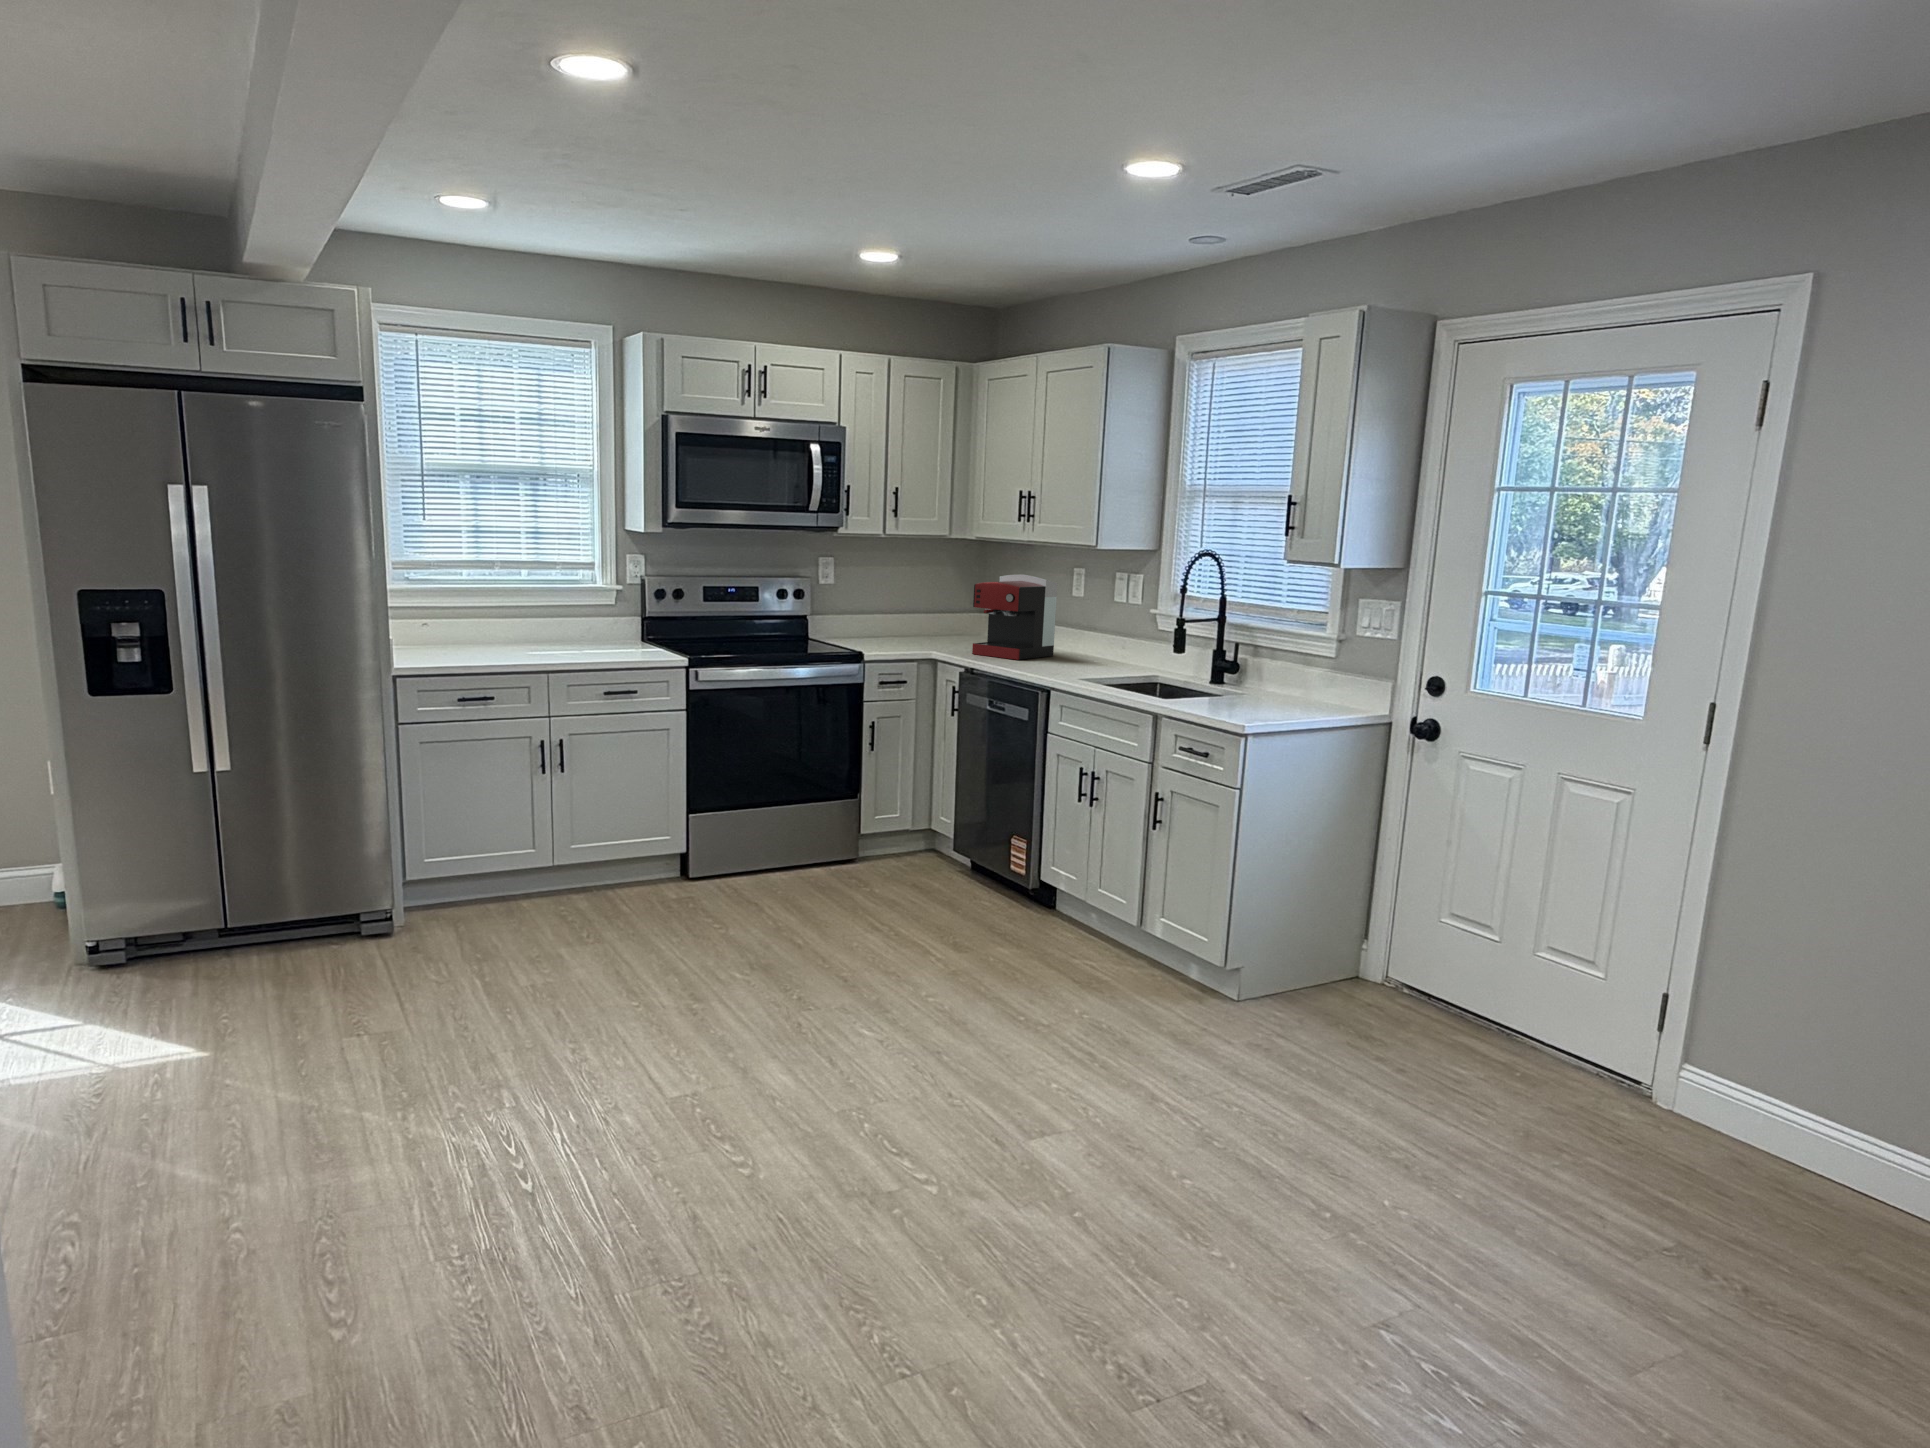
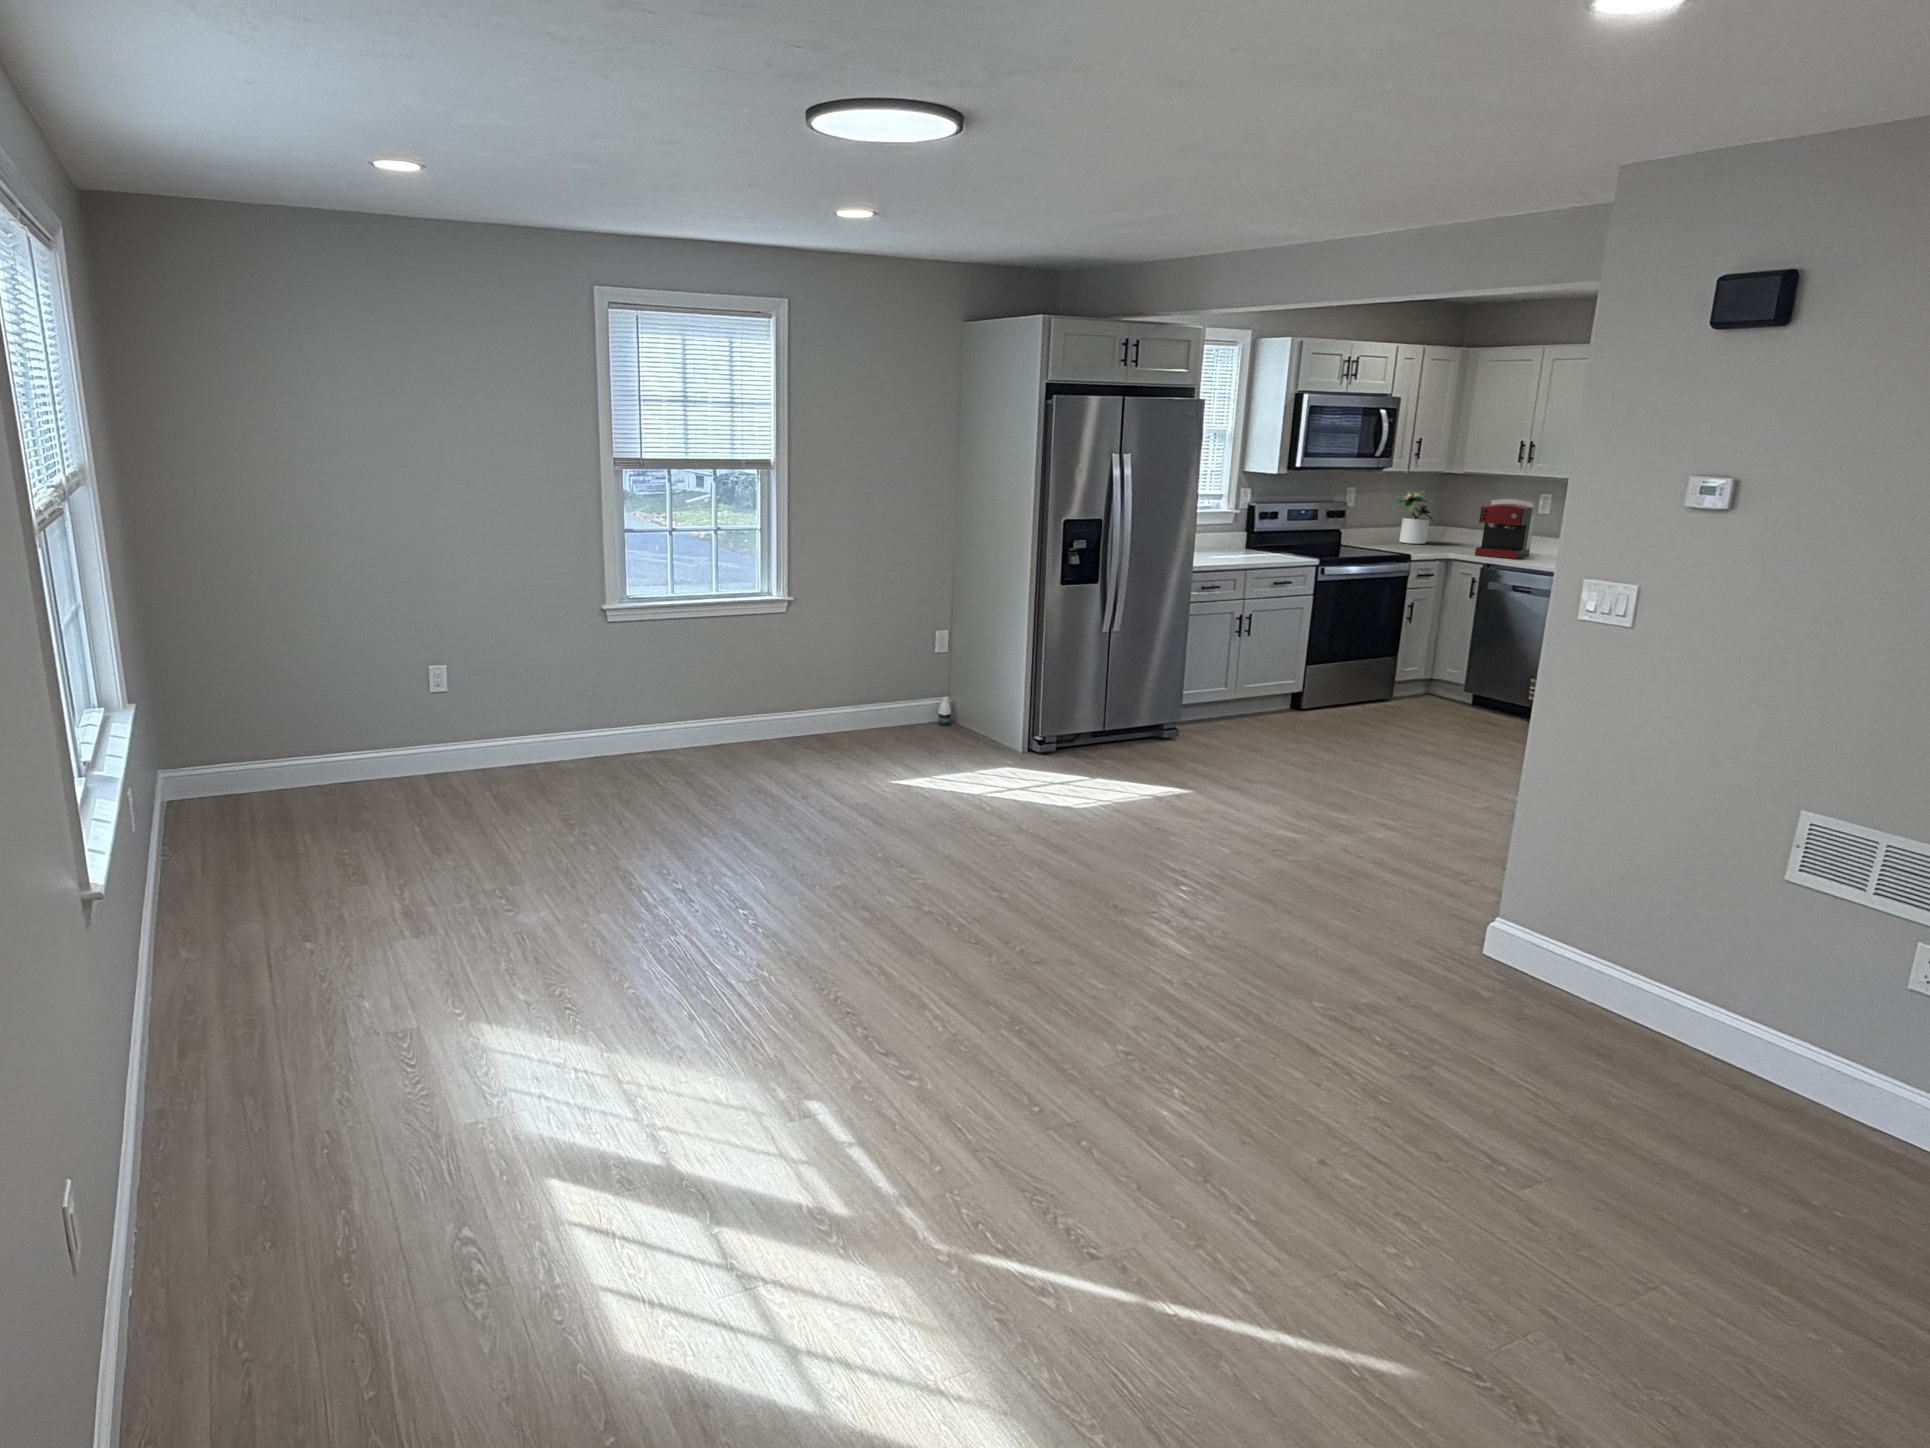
potted plant: none [897,564,964,638] -> present [1391,490,1435,544]

